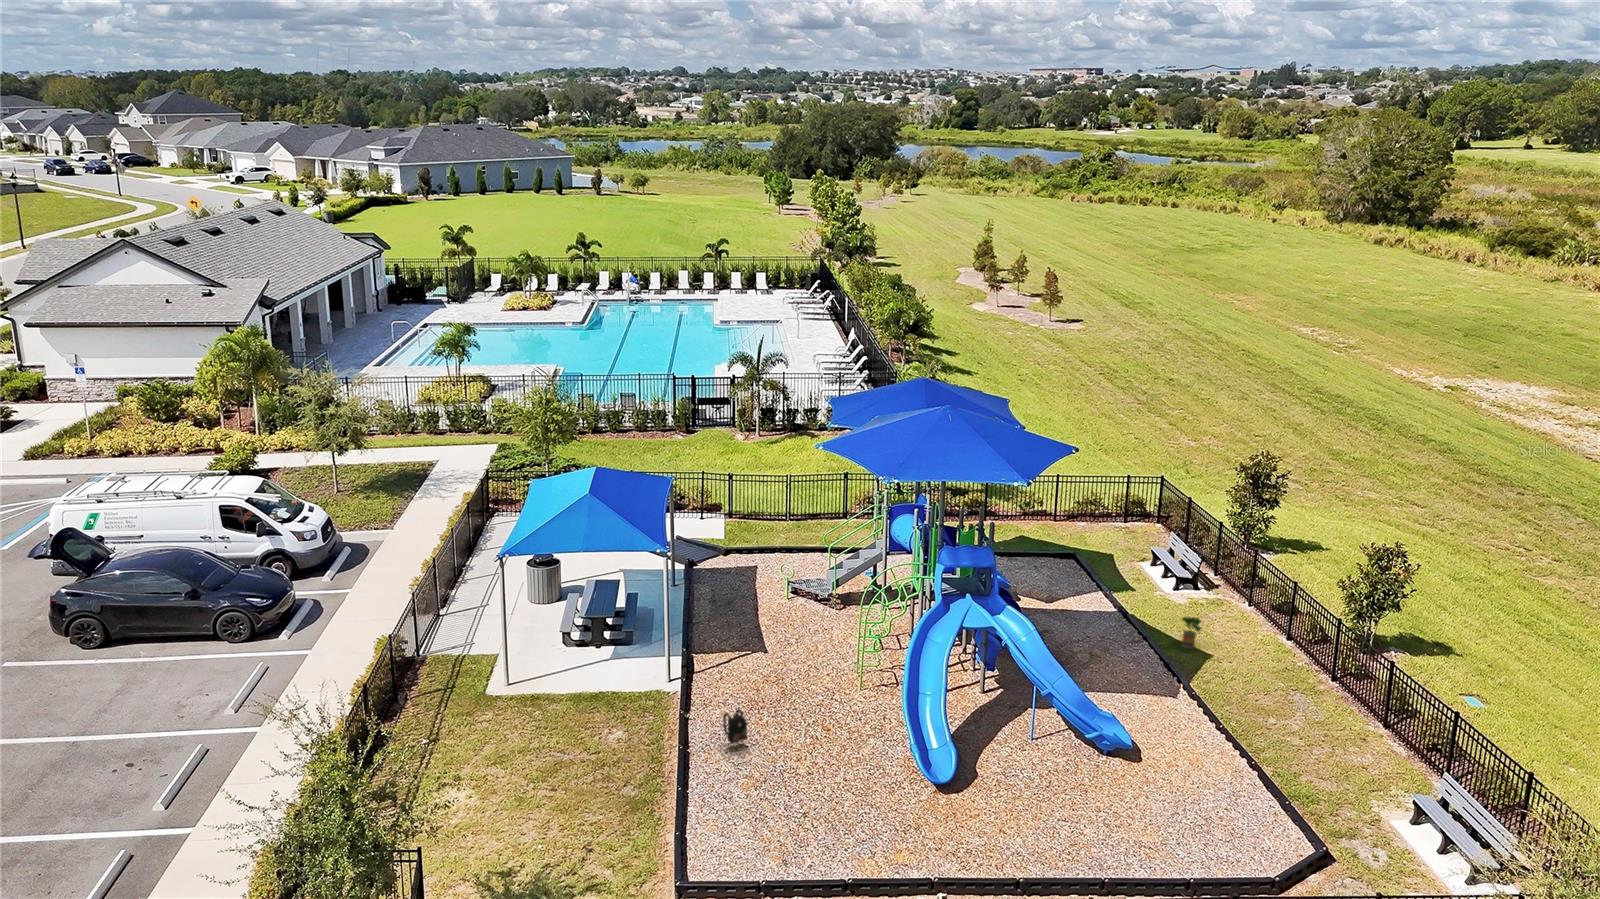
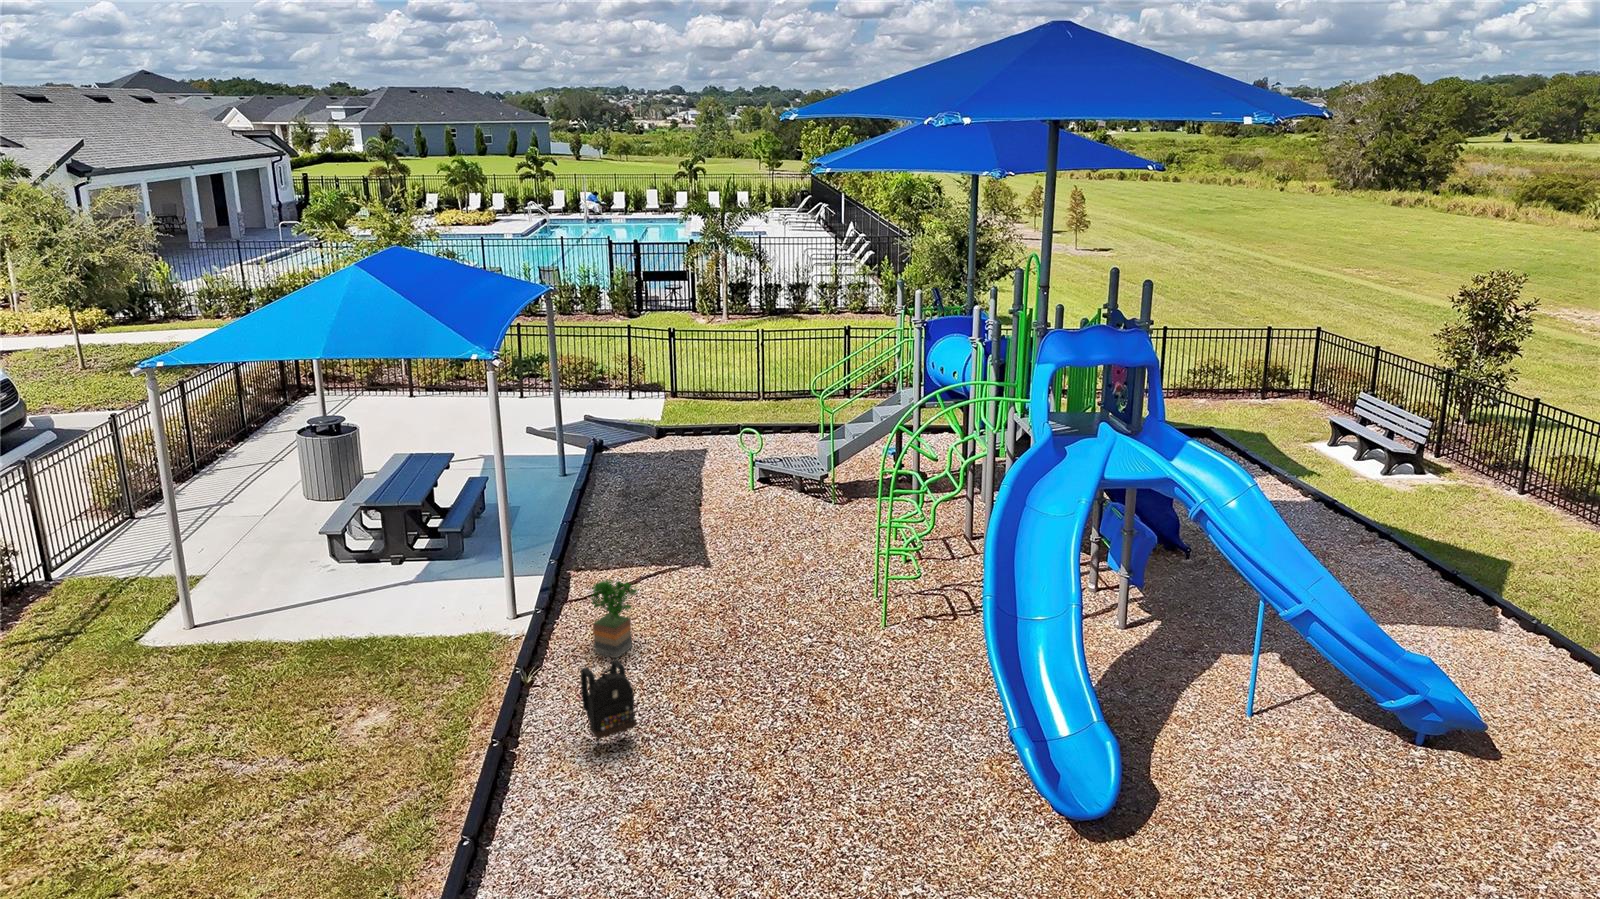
potted tree: present [1182,616,1201,649] -> present [591,580,638,658]

